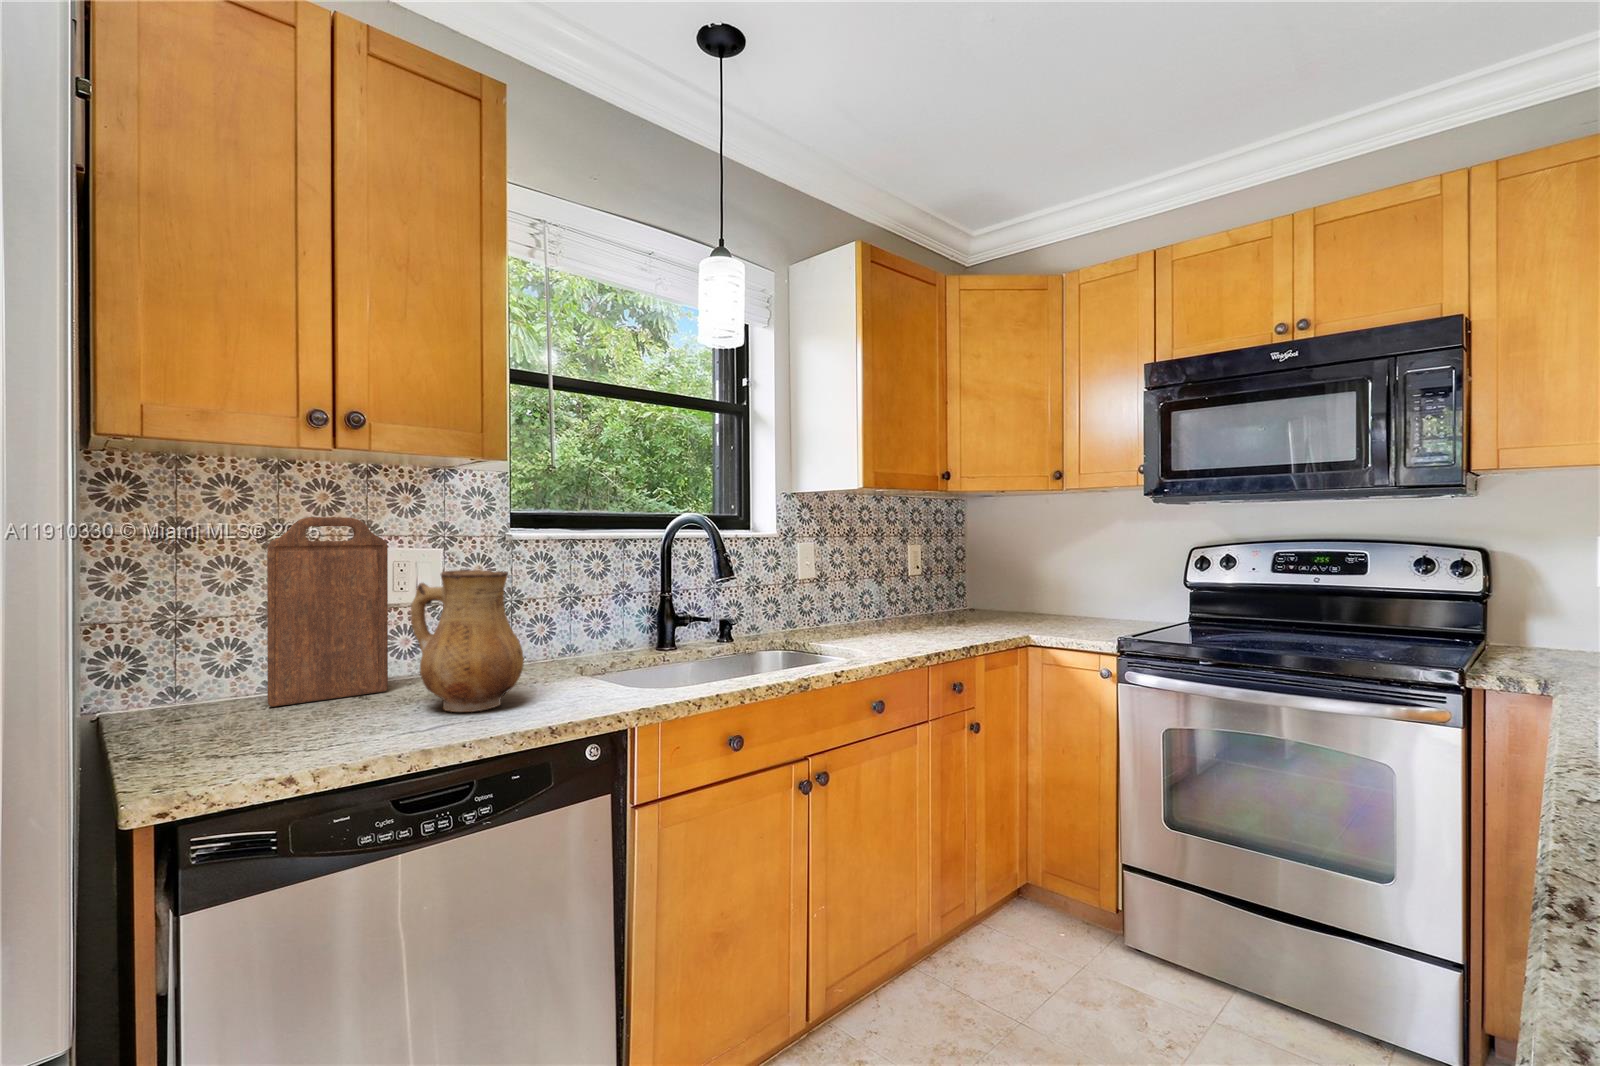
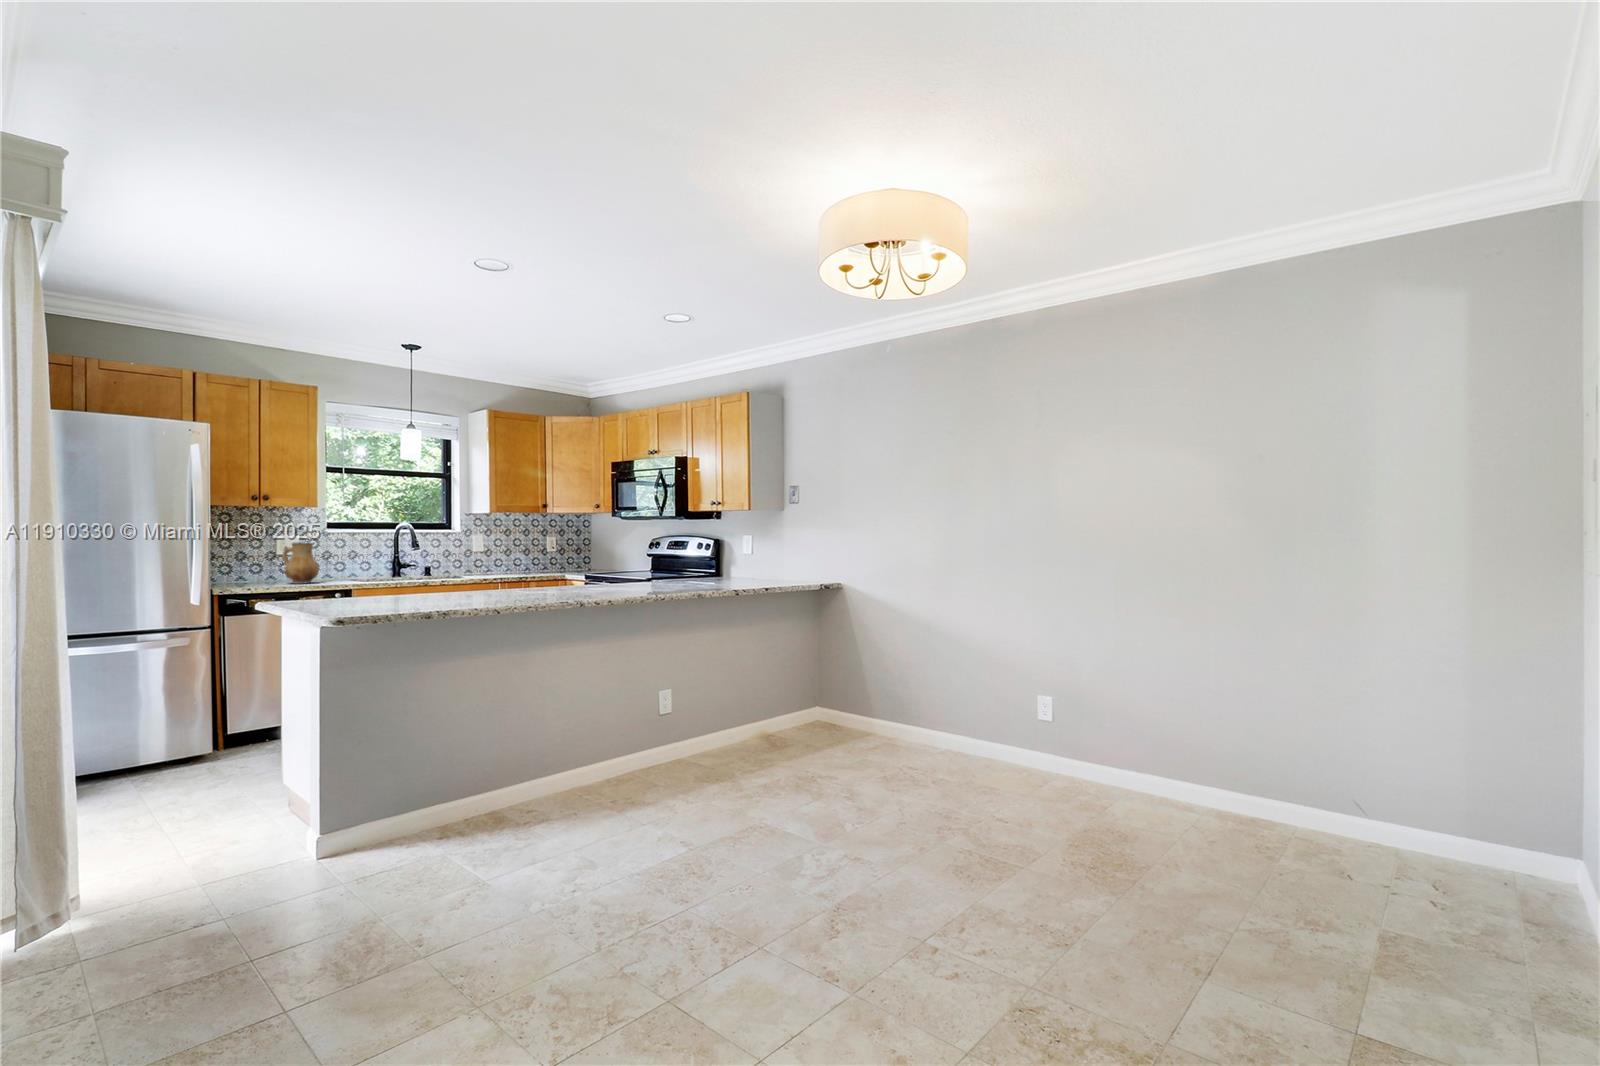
cutting board: present [267,517,388,707] -> none [238,526,277,583]

